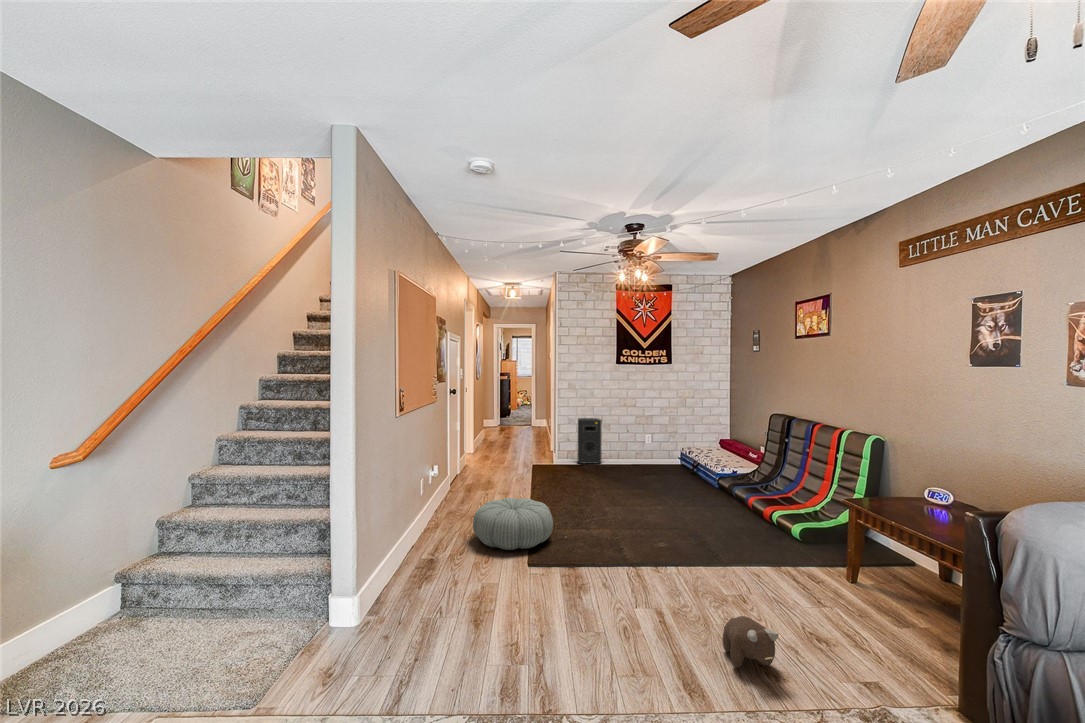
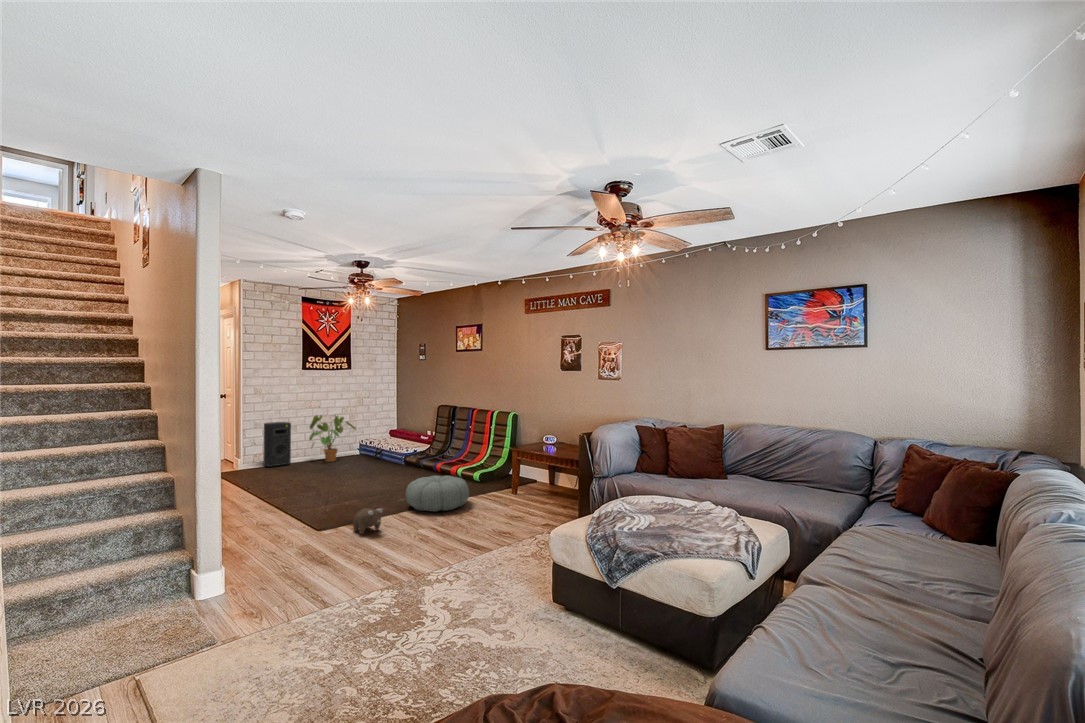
house plant: none [617,414,673,467] -> present [309,415,356,462]
pouf: present [473,498,553,550] -> present [406,476,469,511]
plush toy: present [722,616,778,668] -> present [353,508,383,534]

